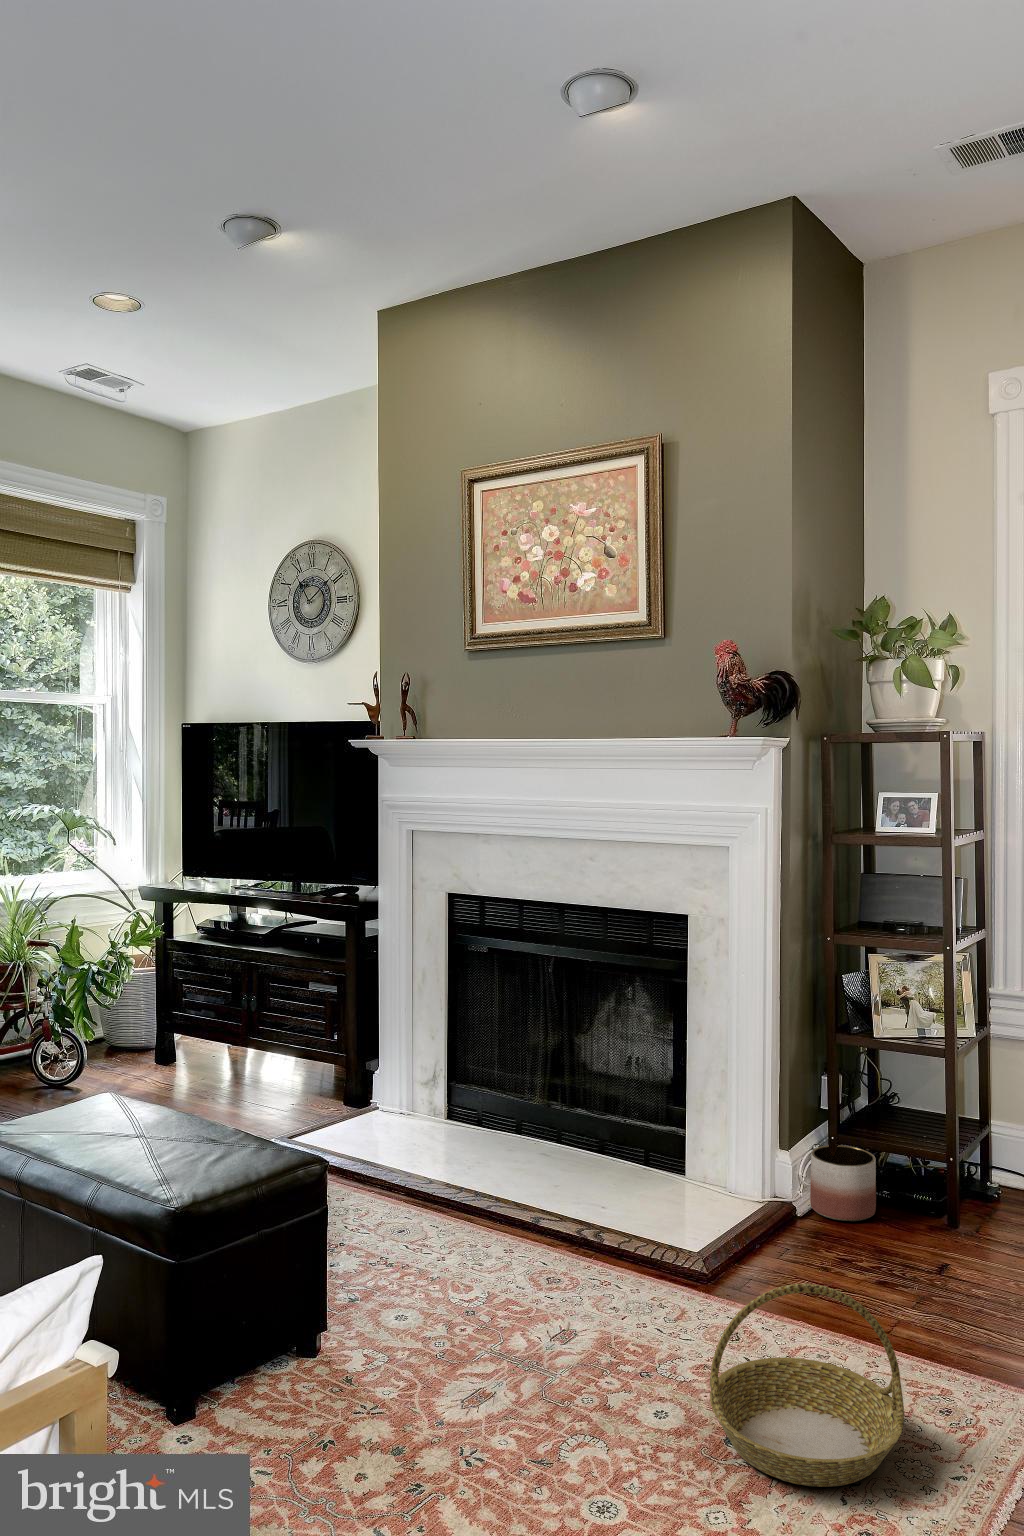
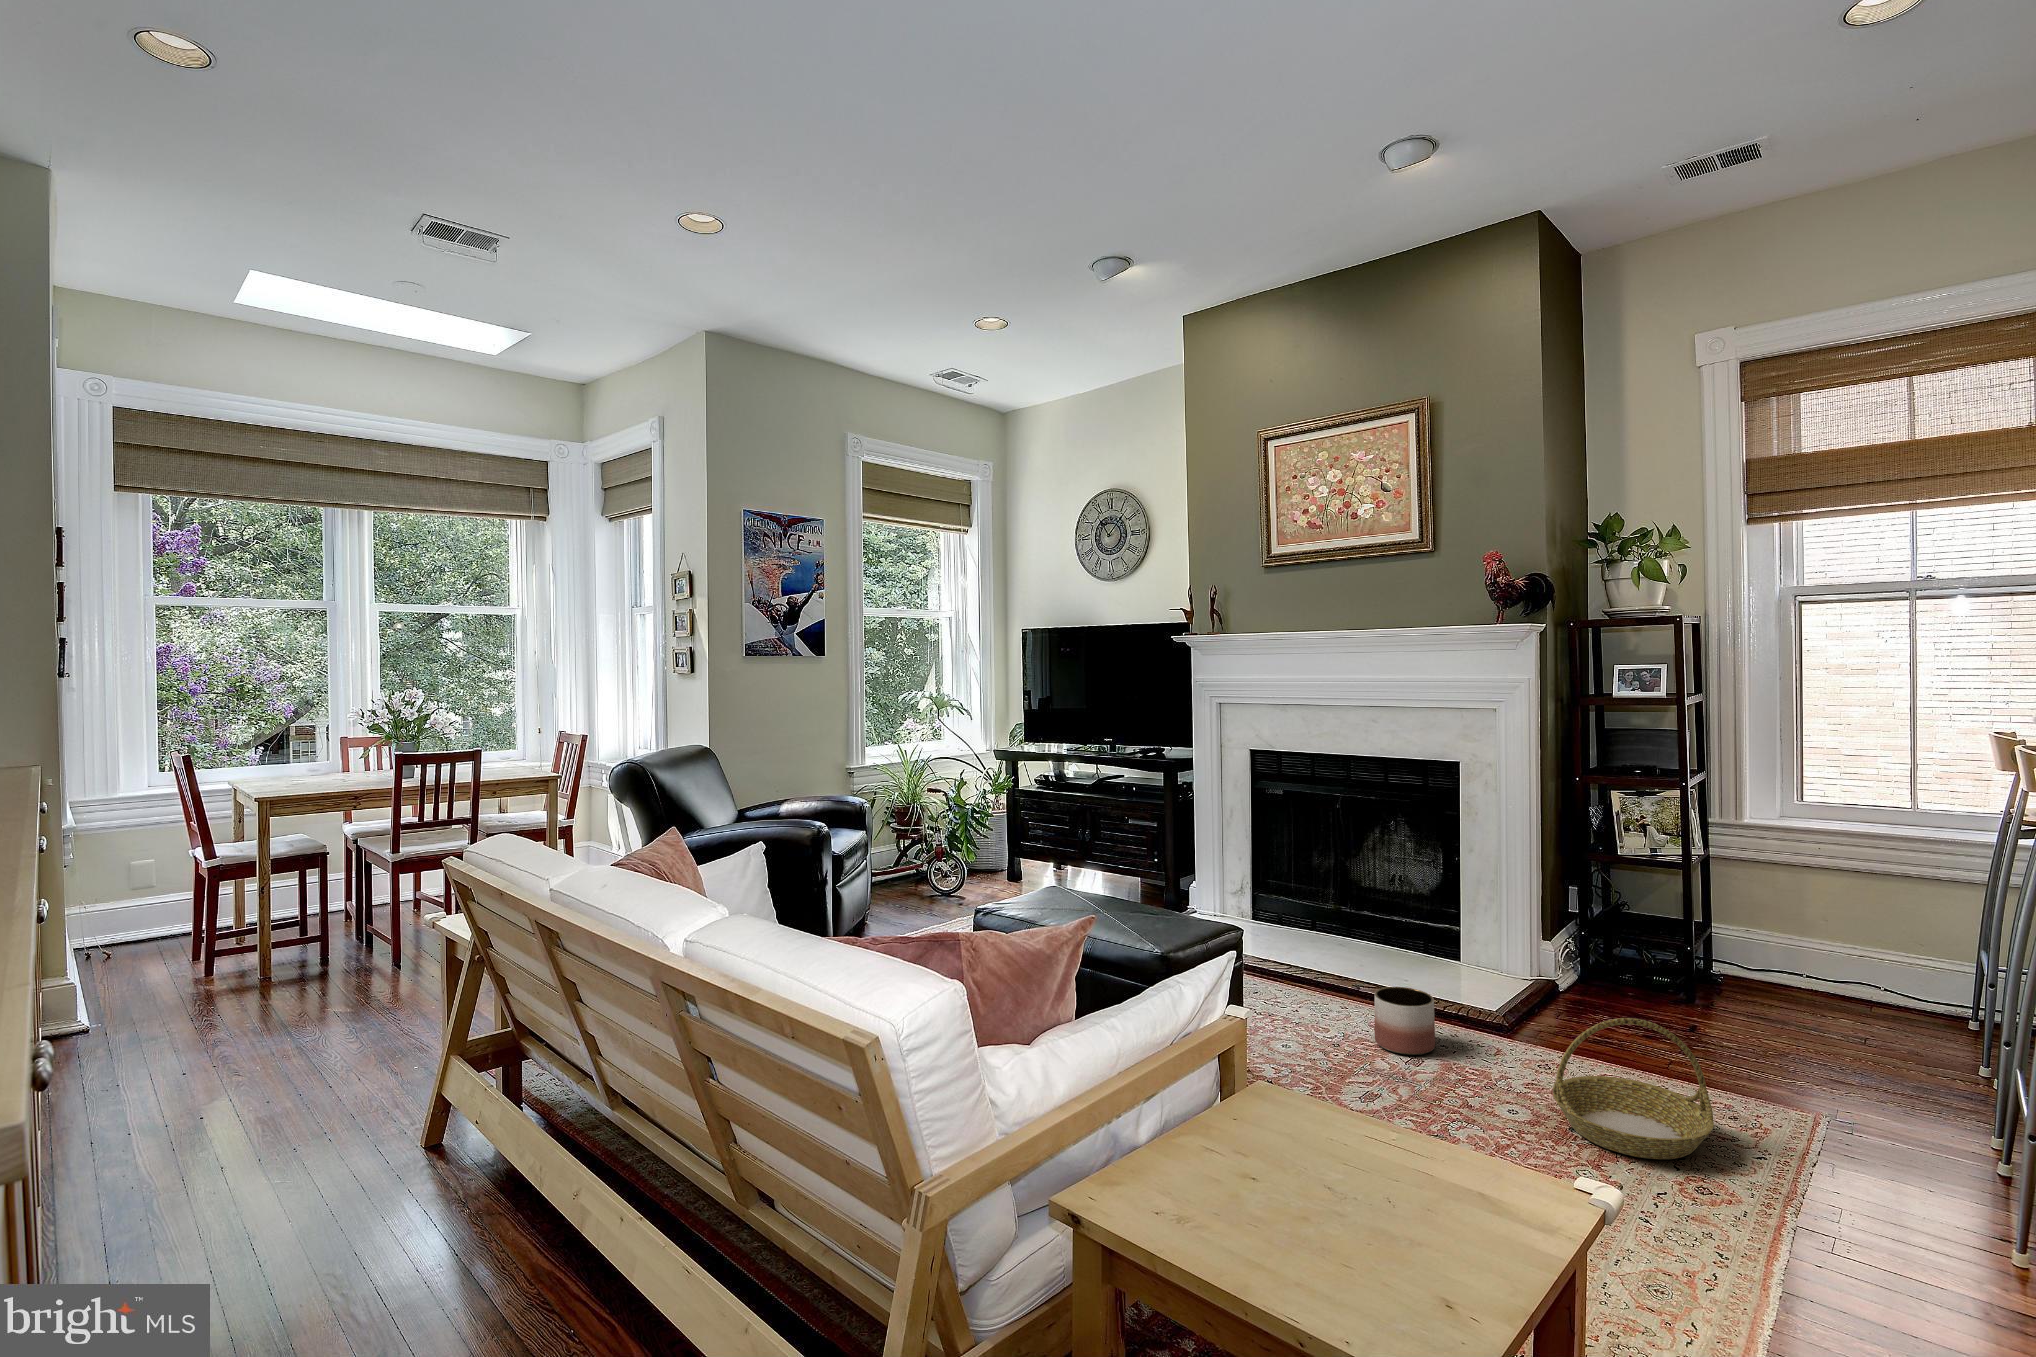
planter: present [810,1145,876,1221] -> present [1374,987,1435,1055]

